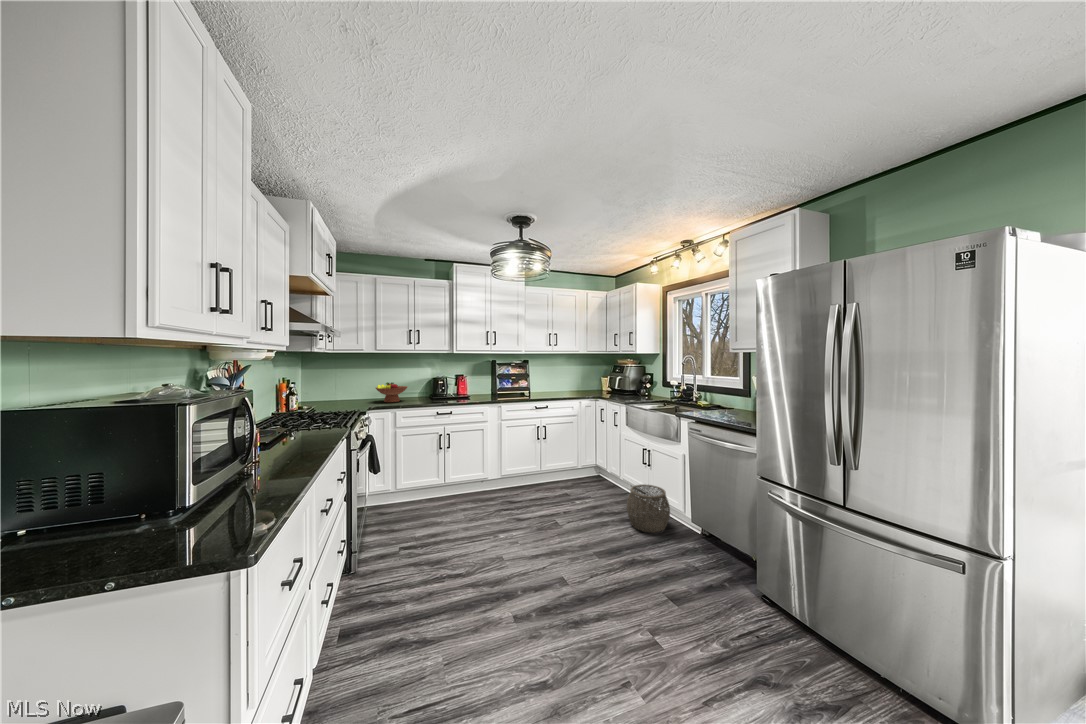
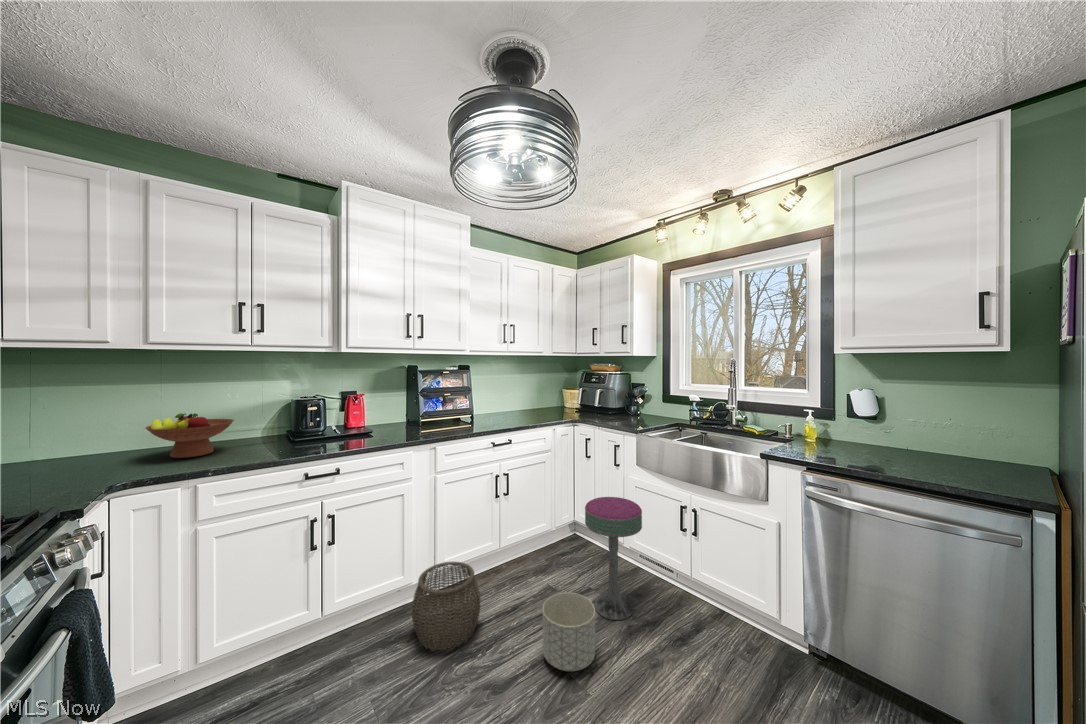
bar stool: none [580,440,614,508] -> present [585,497,642,620]
woven basket: present [627,484,670,533] -> present [412,562,481,651]
planter: none [545,485,573,519] -> present [543,592,595,671]

